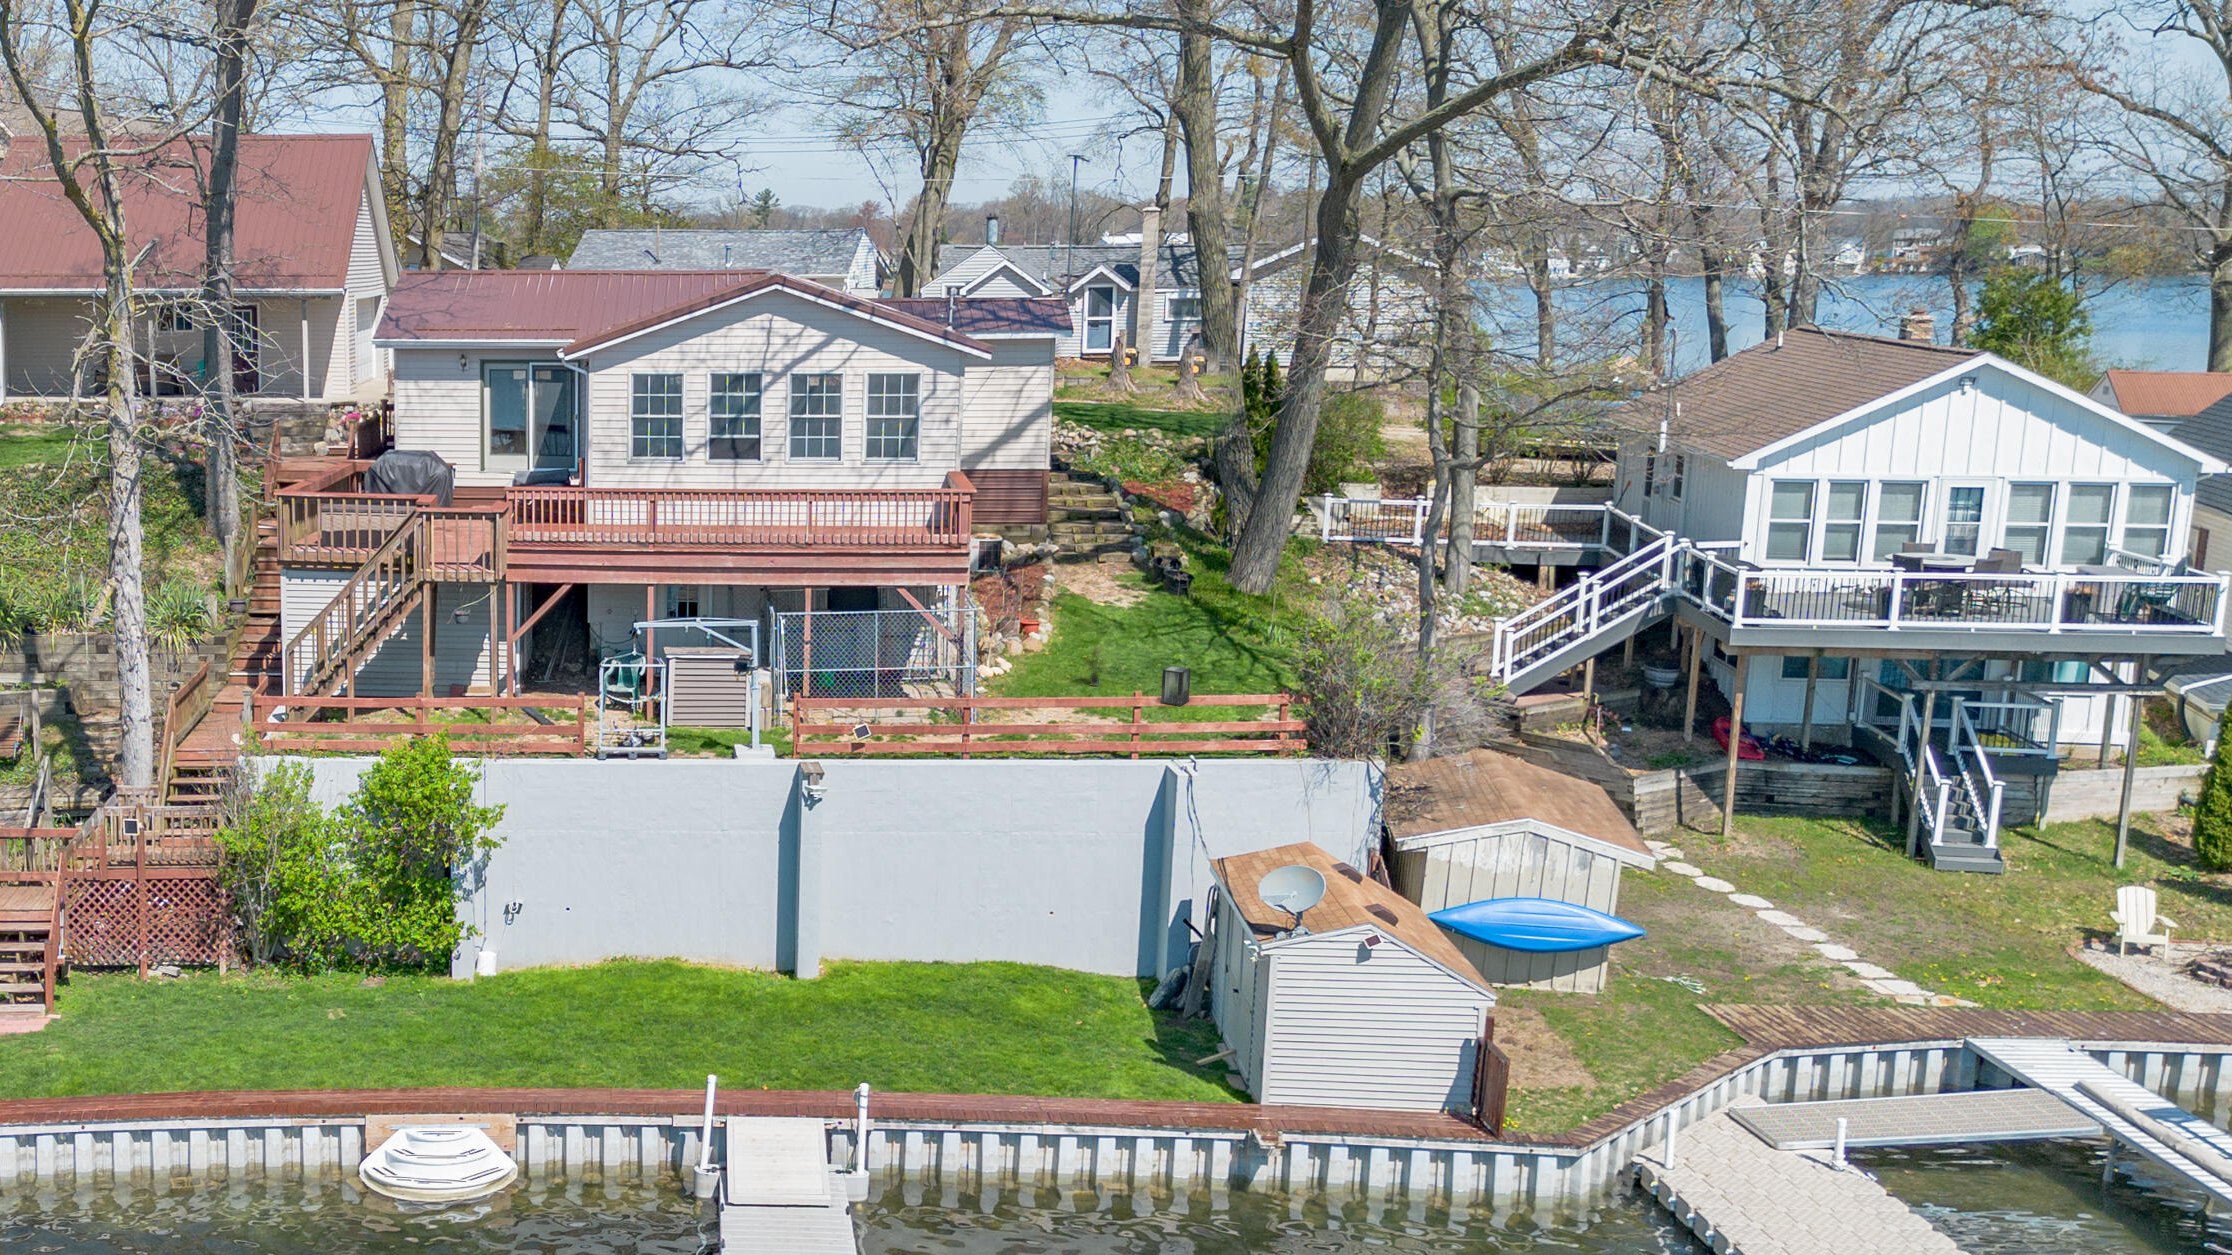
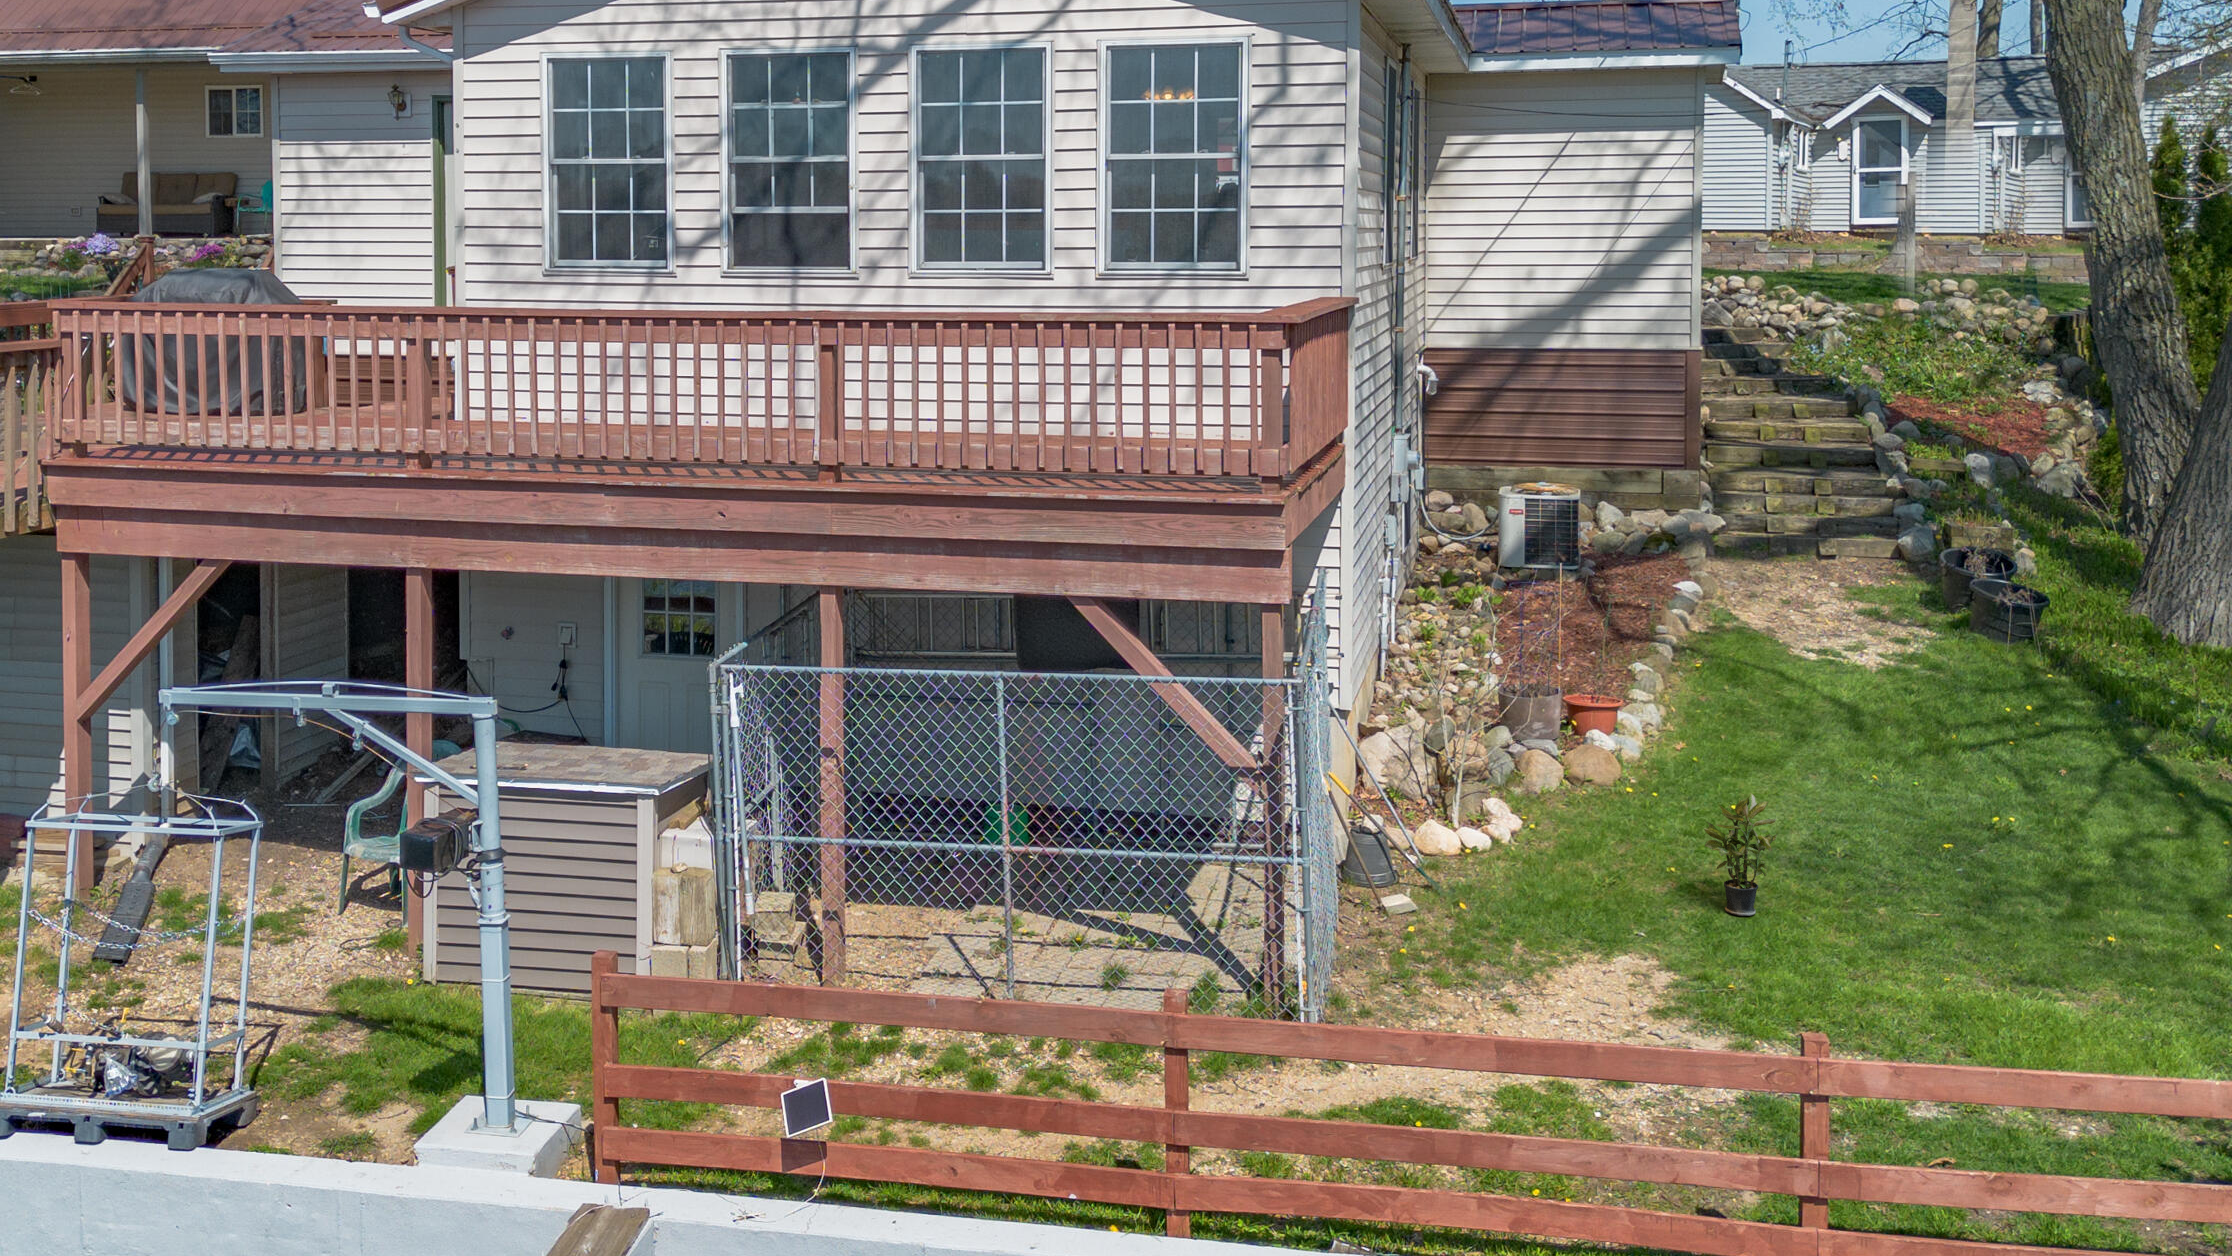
storage box: present [1161,666,1191,706] -> none [1965,886,2074,1030]

